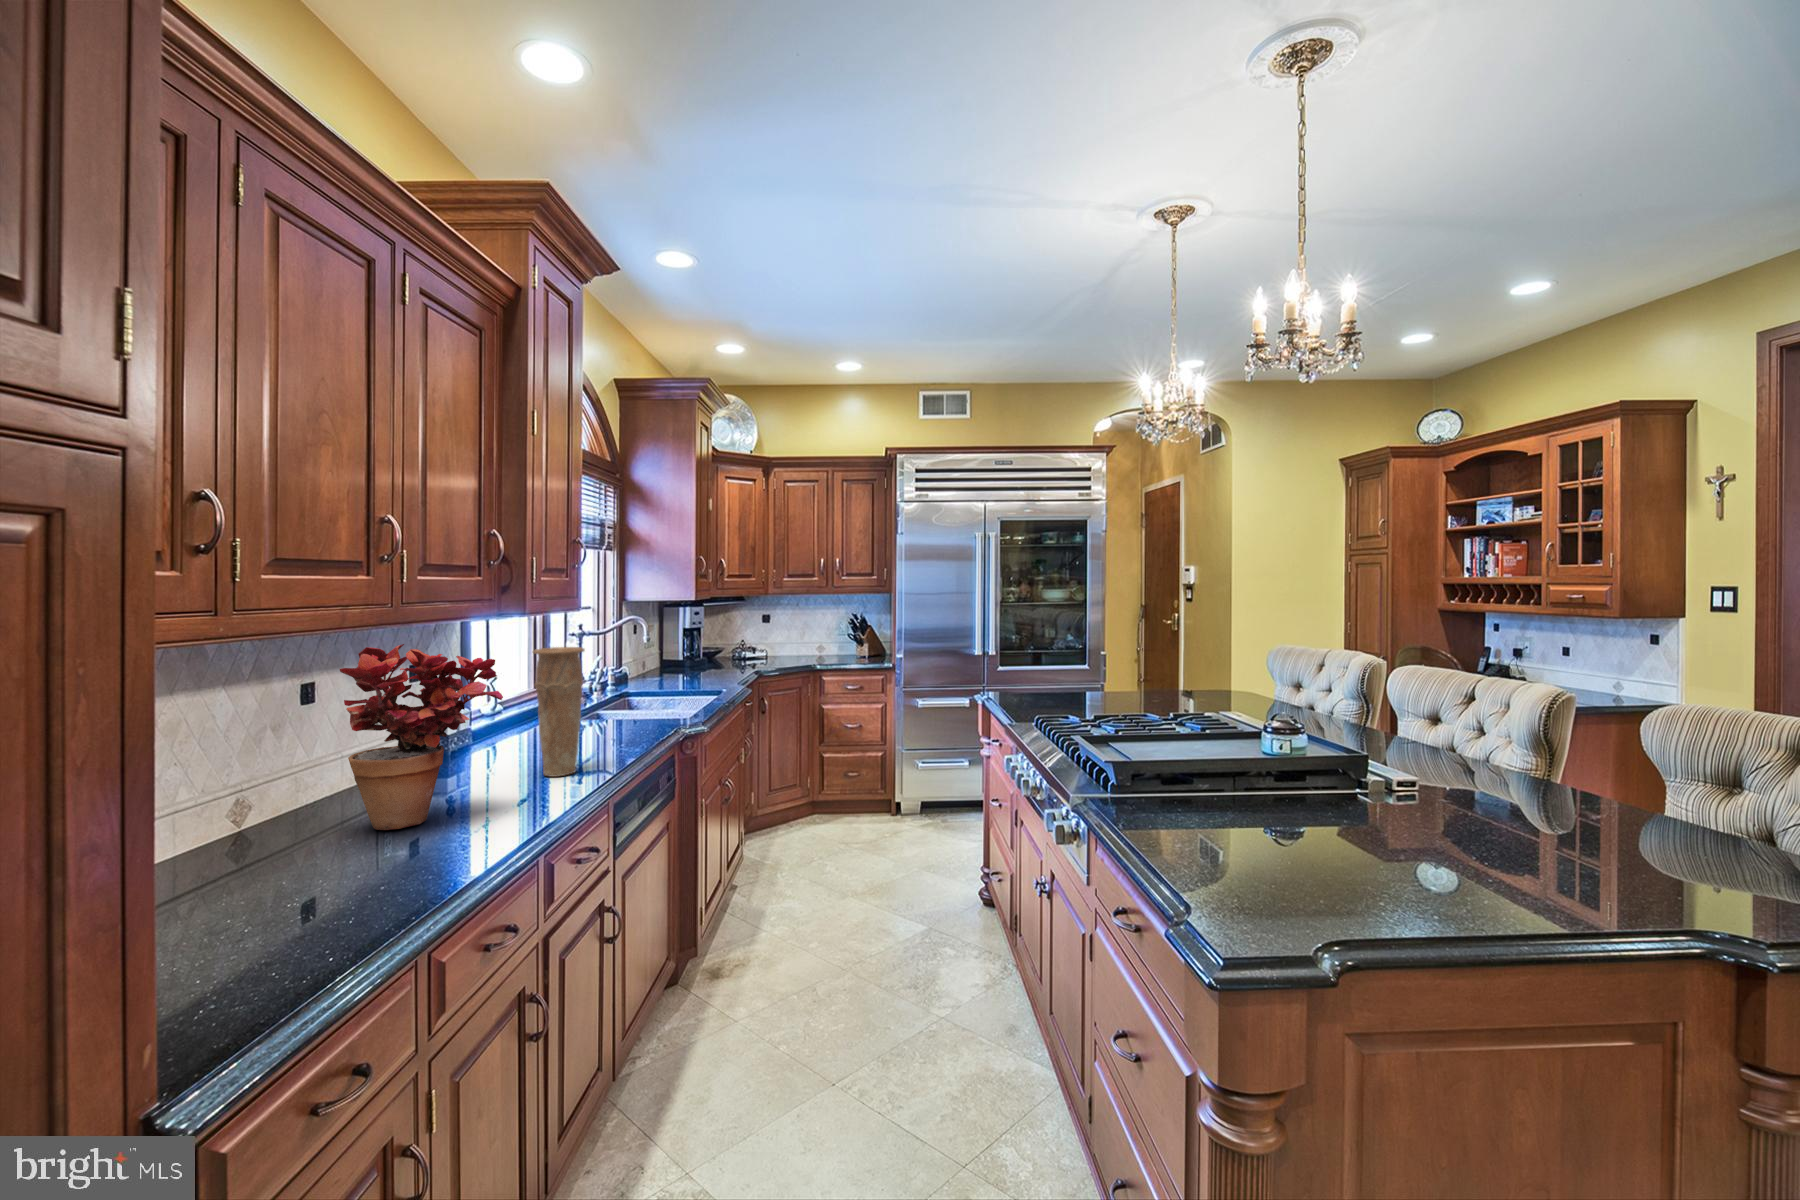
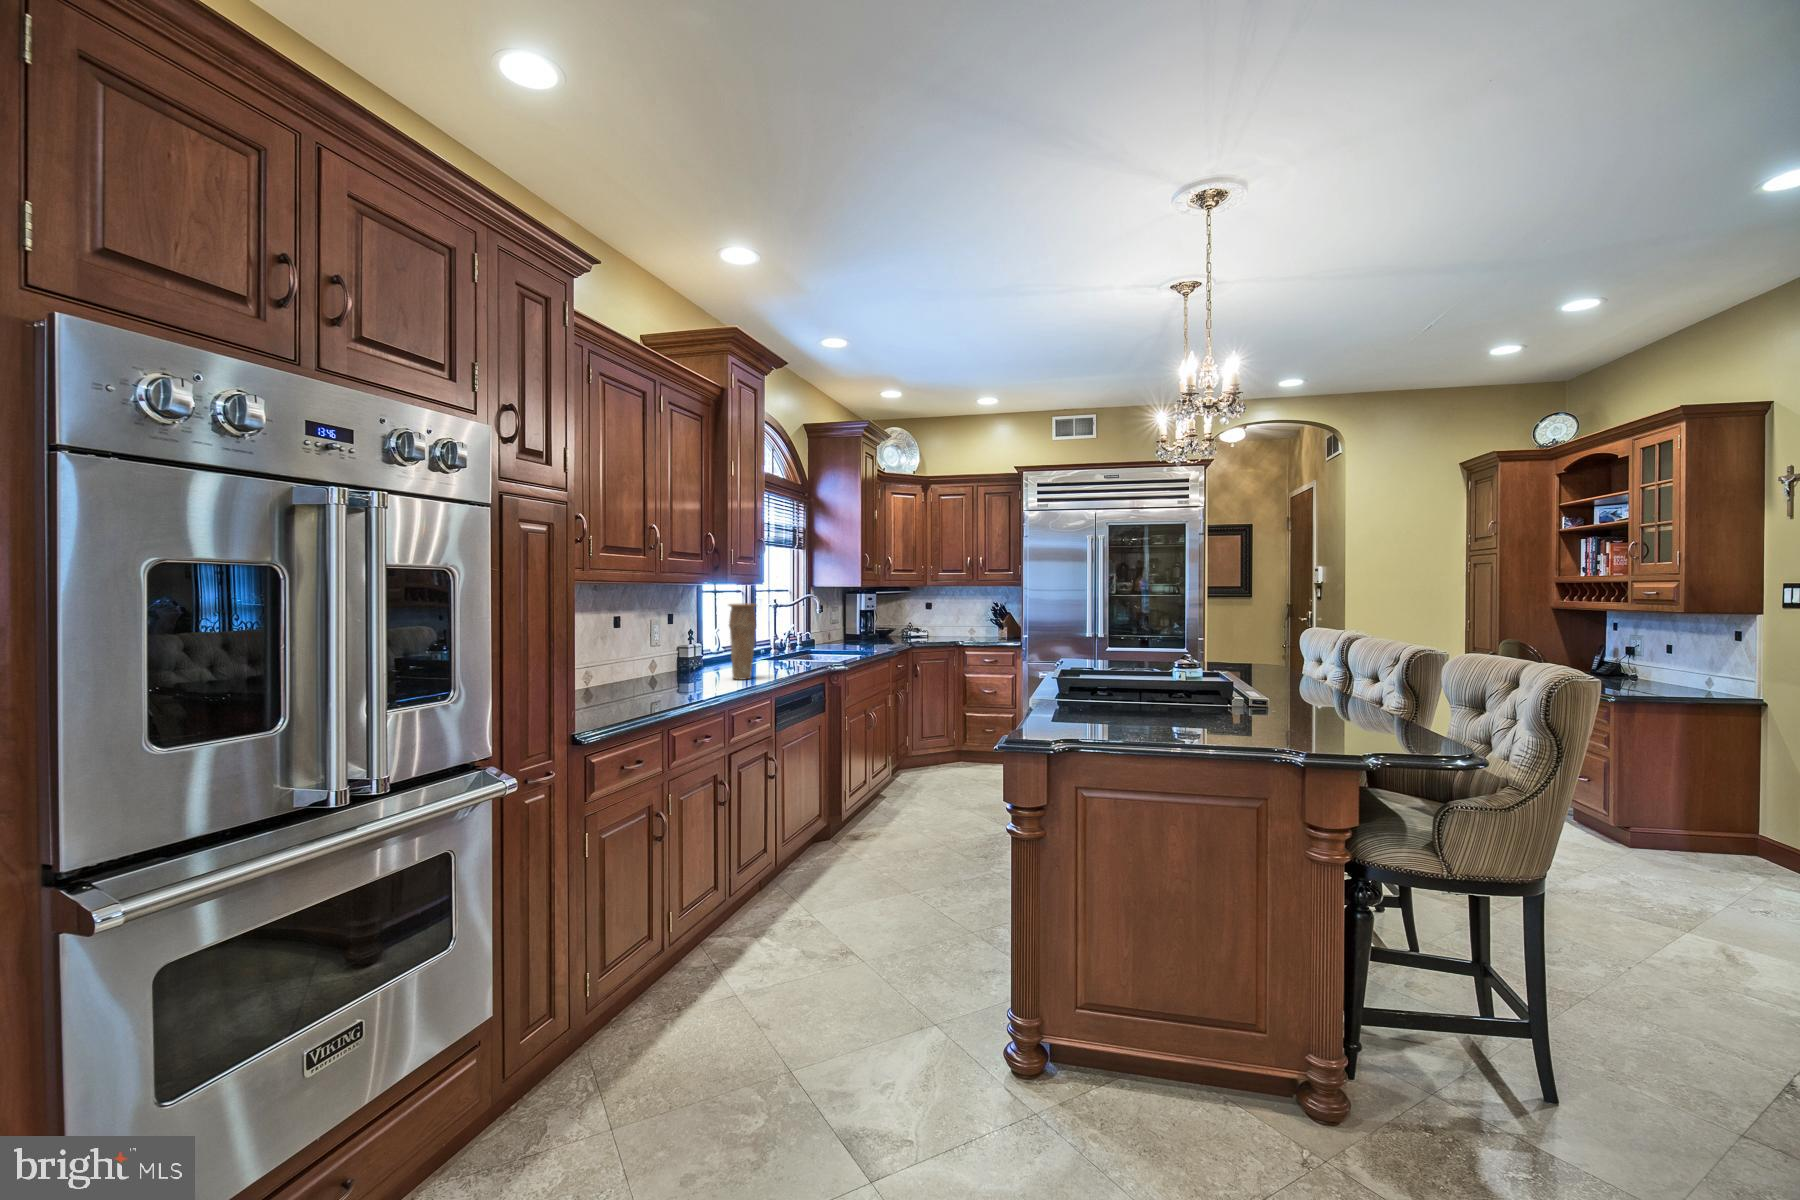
potted plant: present [340,644,503,830] -> none [627,594,707,691]

